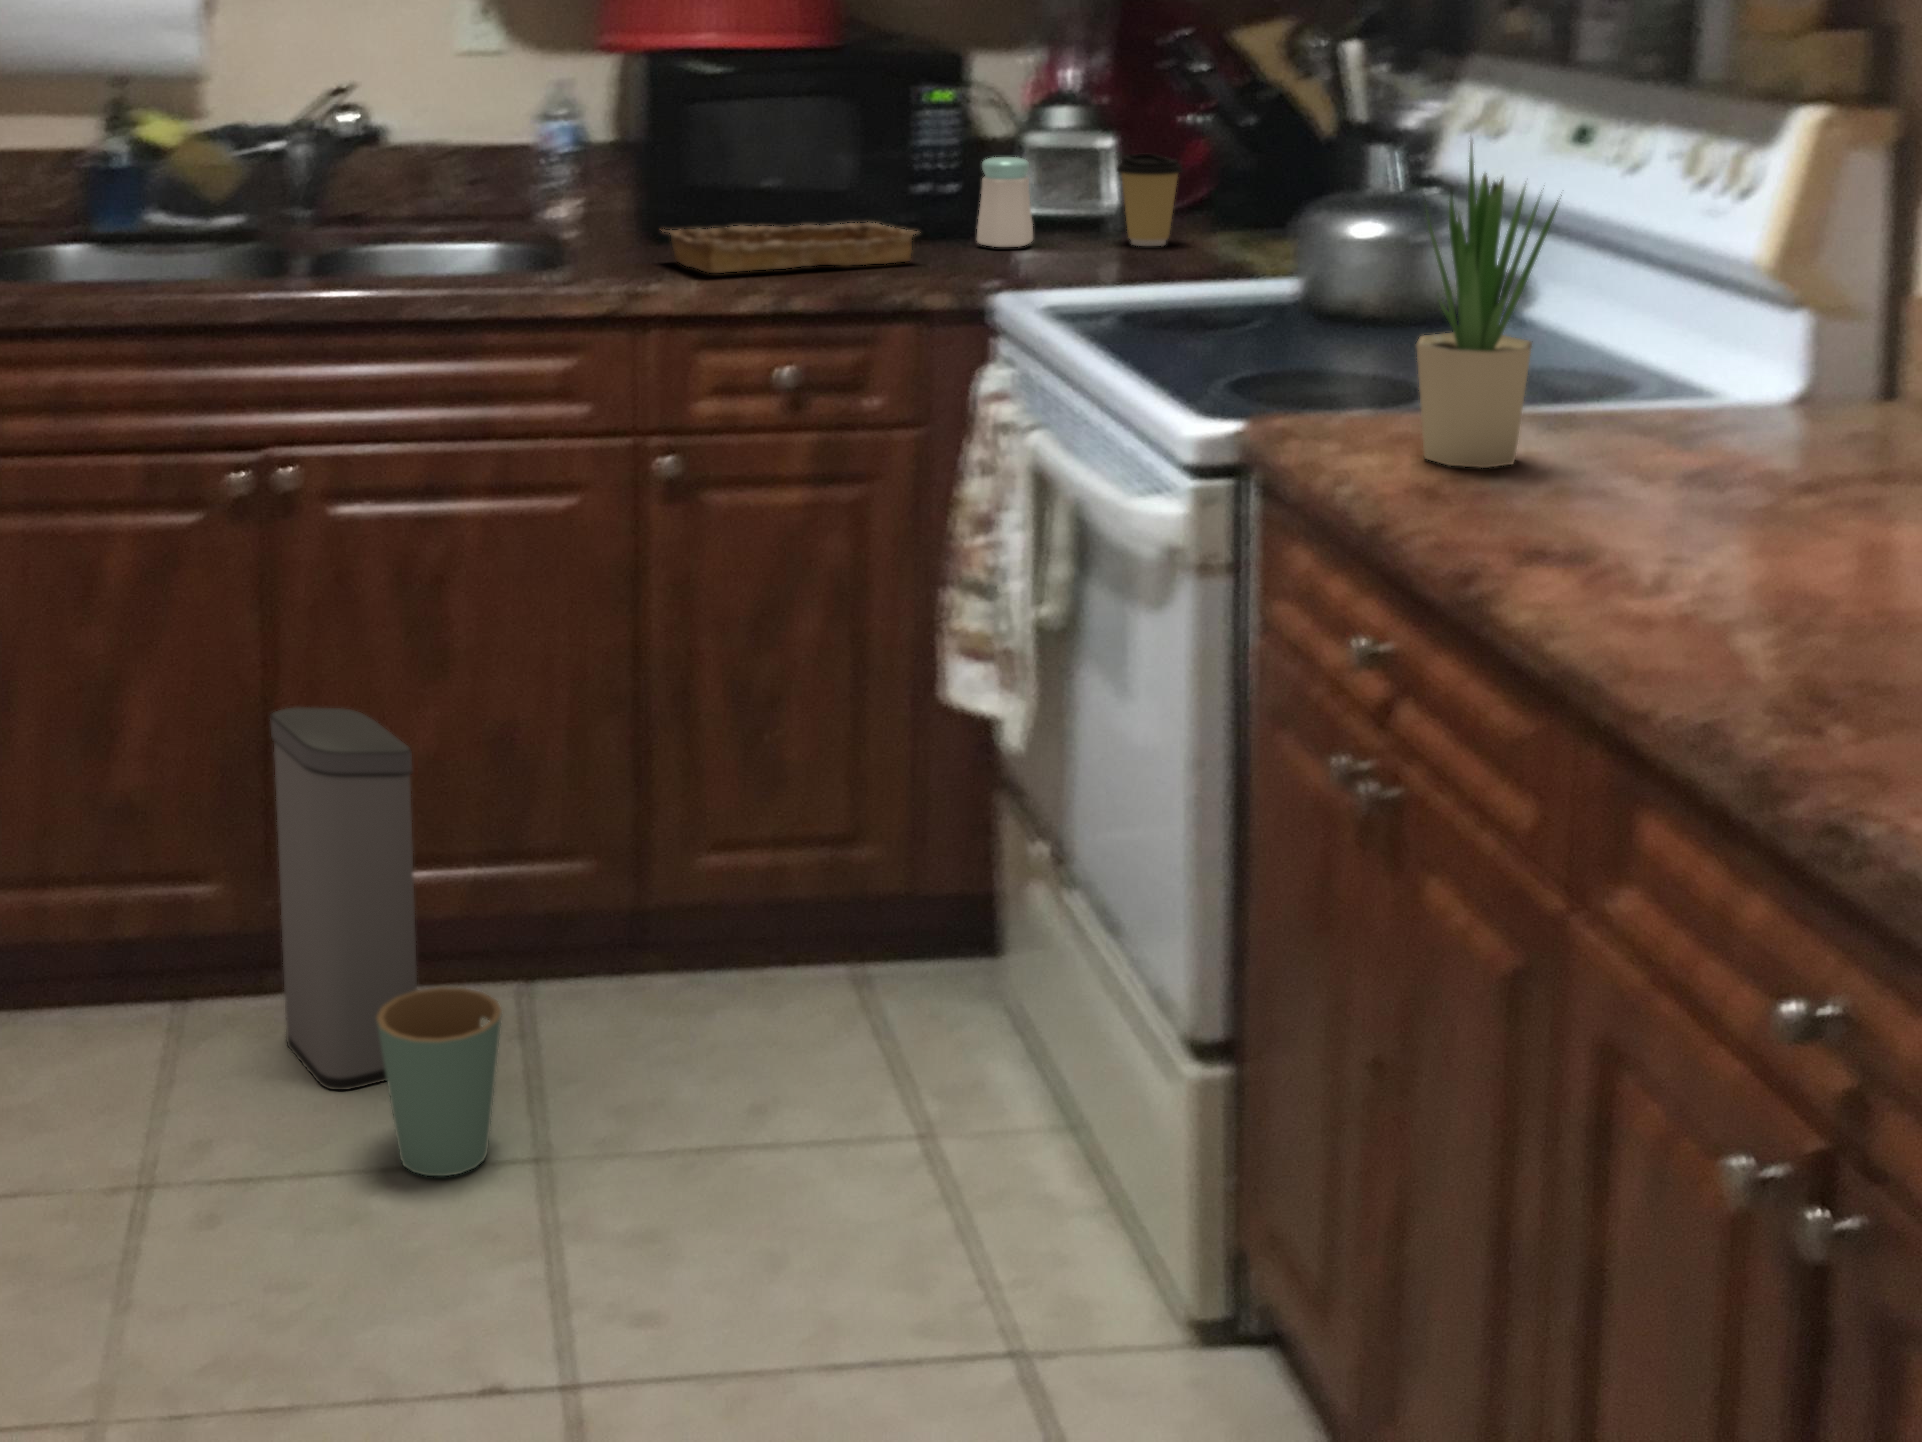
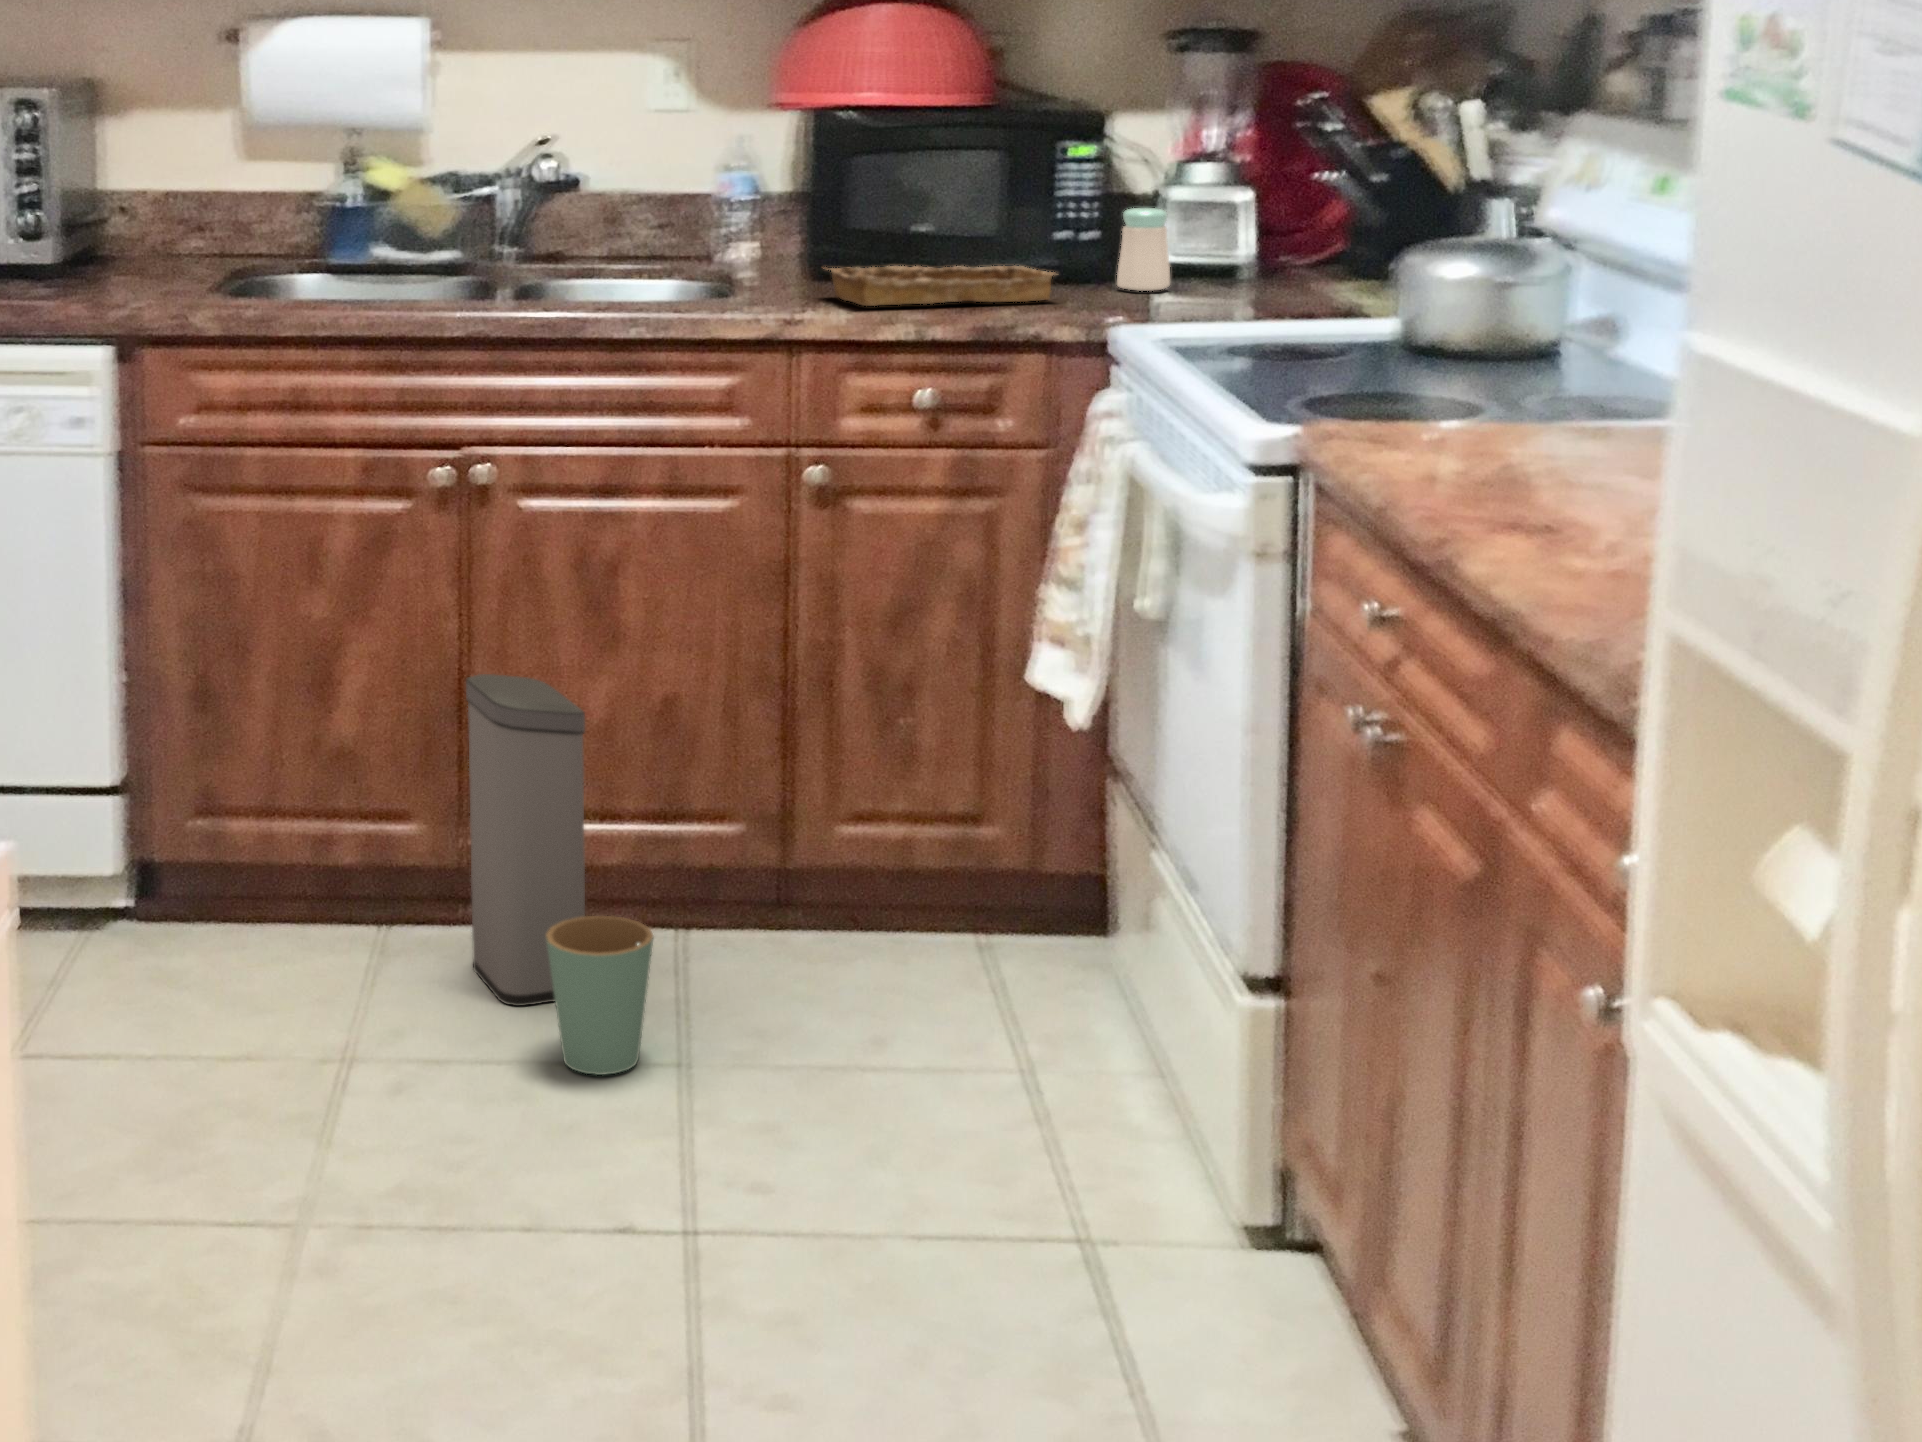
potted plant: present [1417,142,1562,468] -> none [1439,169,1570,464]
coffee cup: present [1117,154,1182,246] -> none [1250,207,1314,292]

